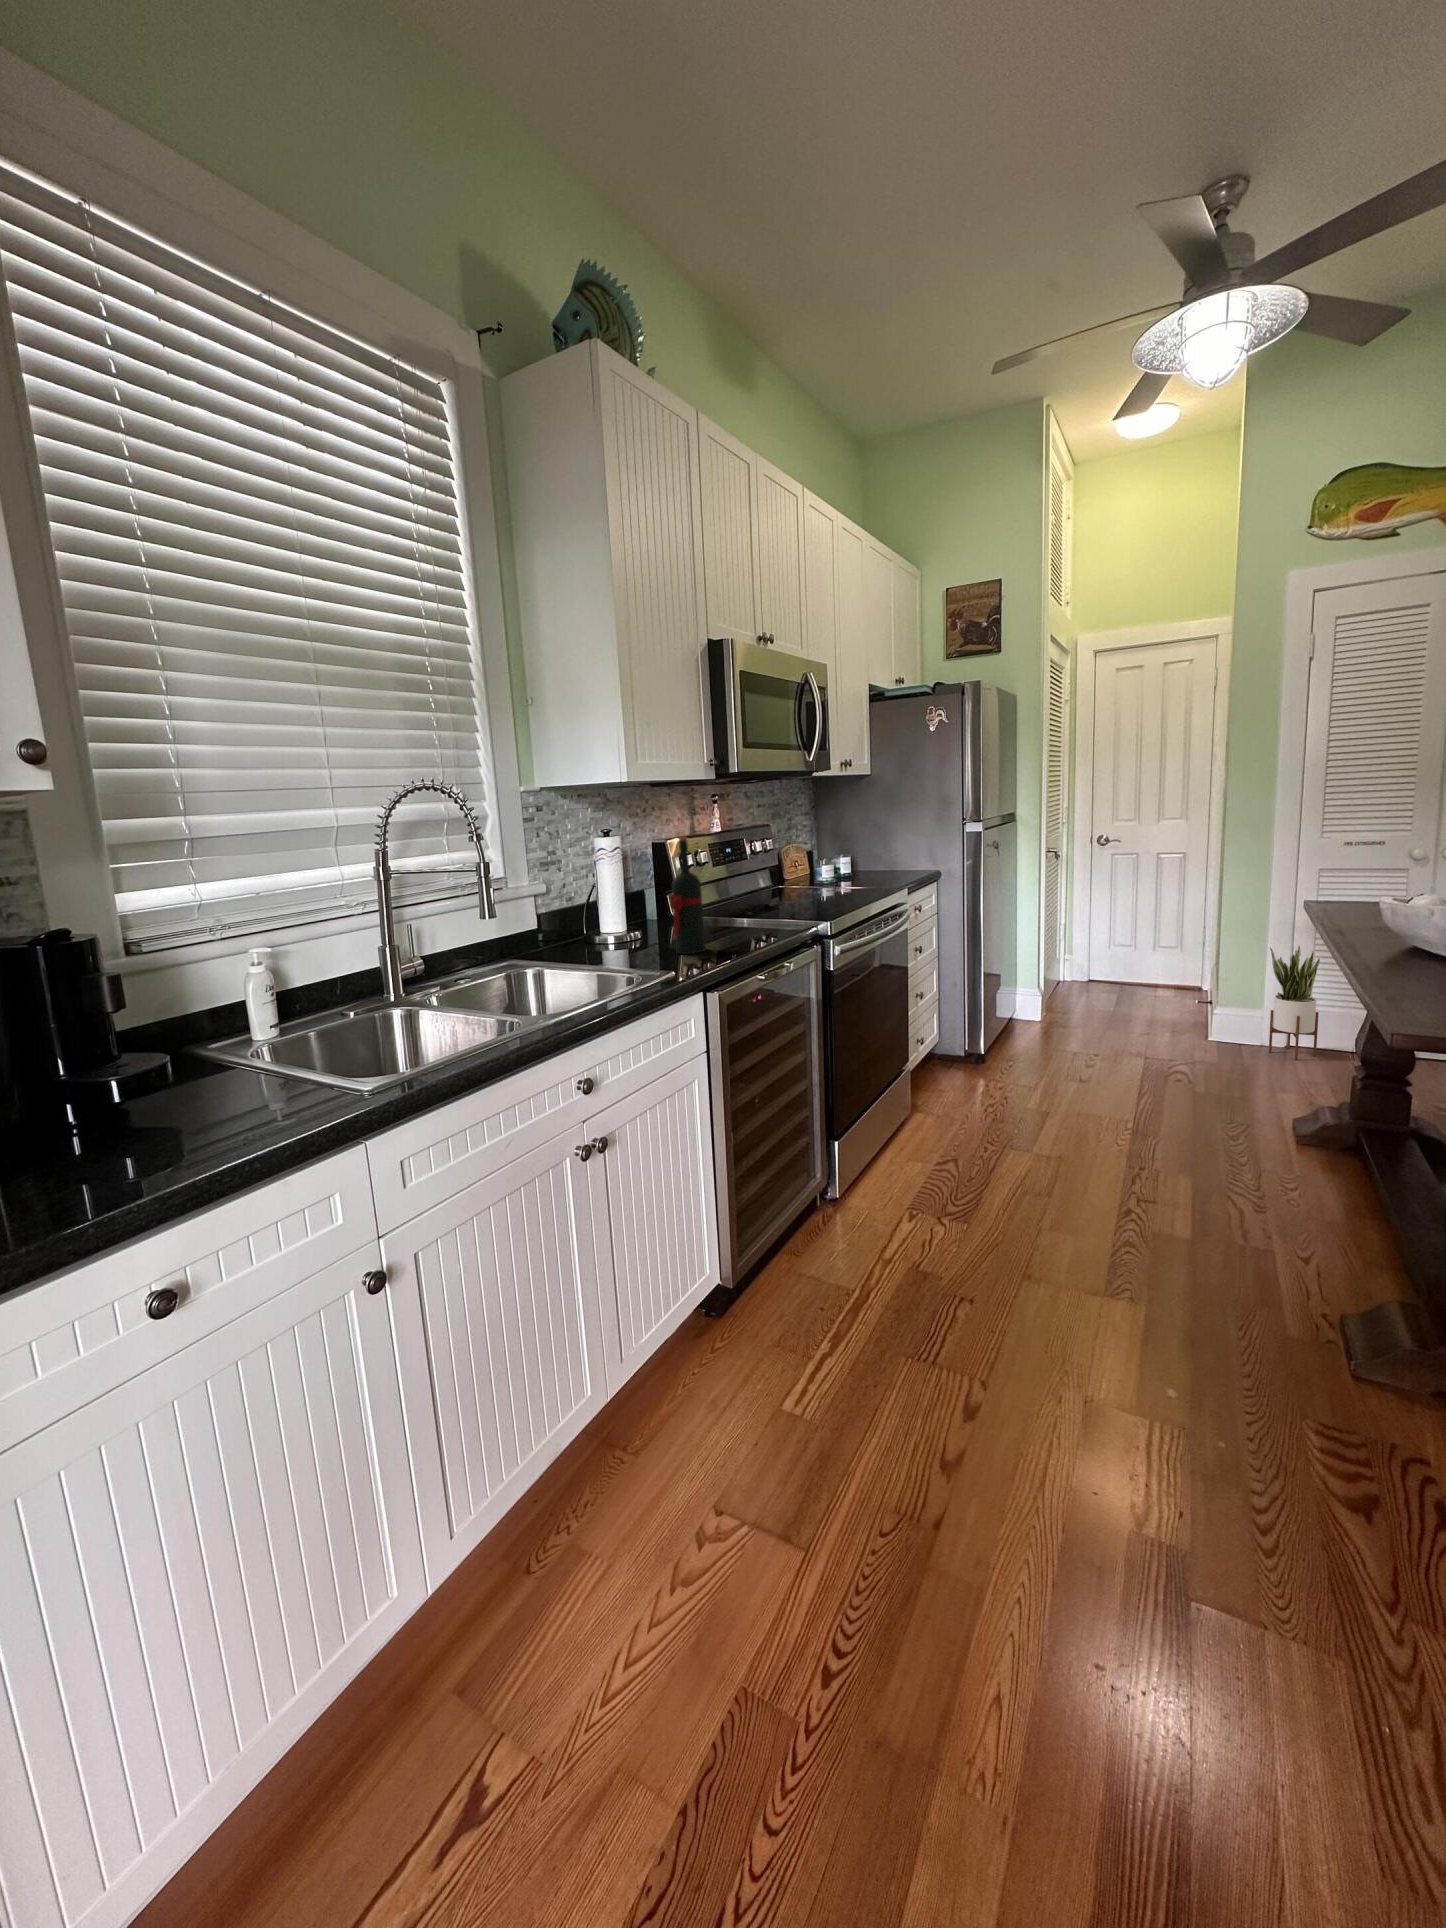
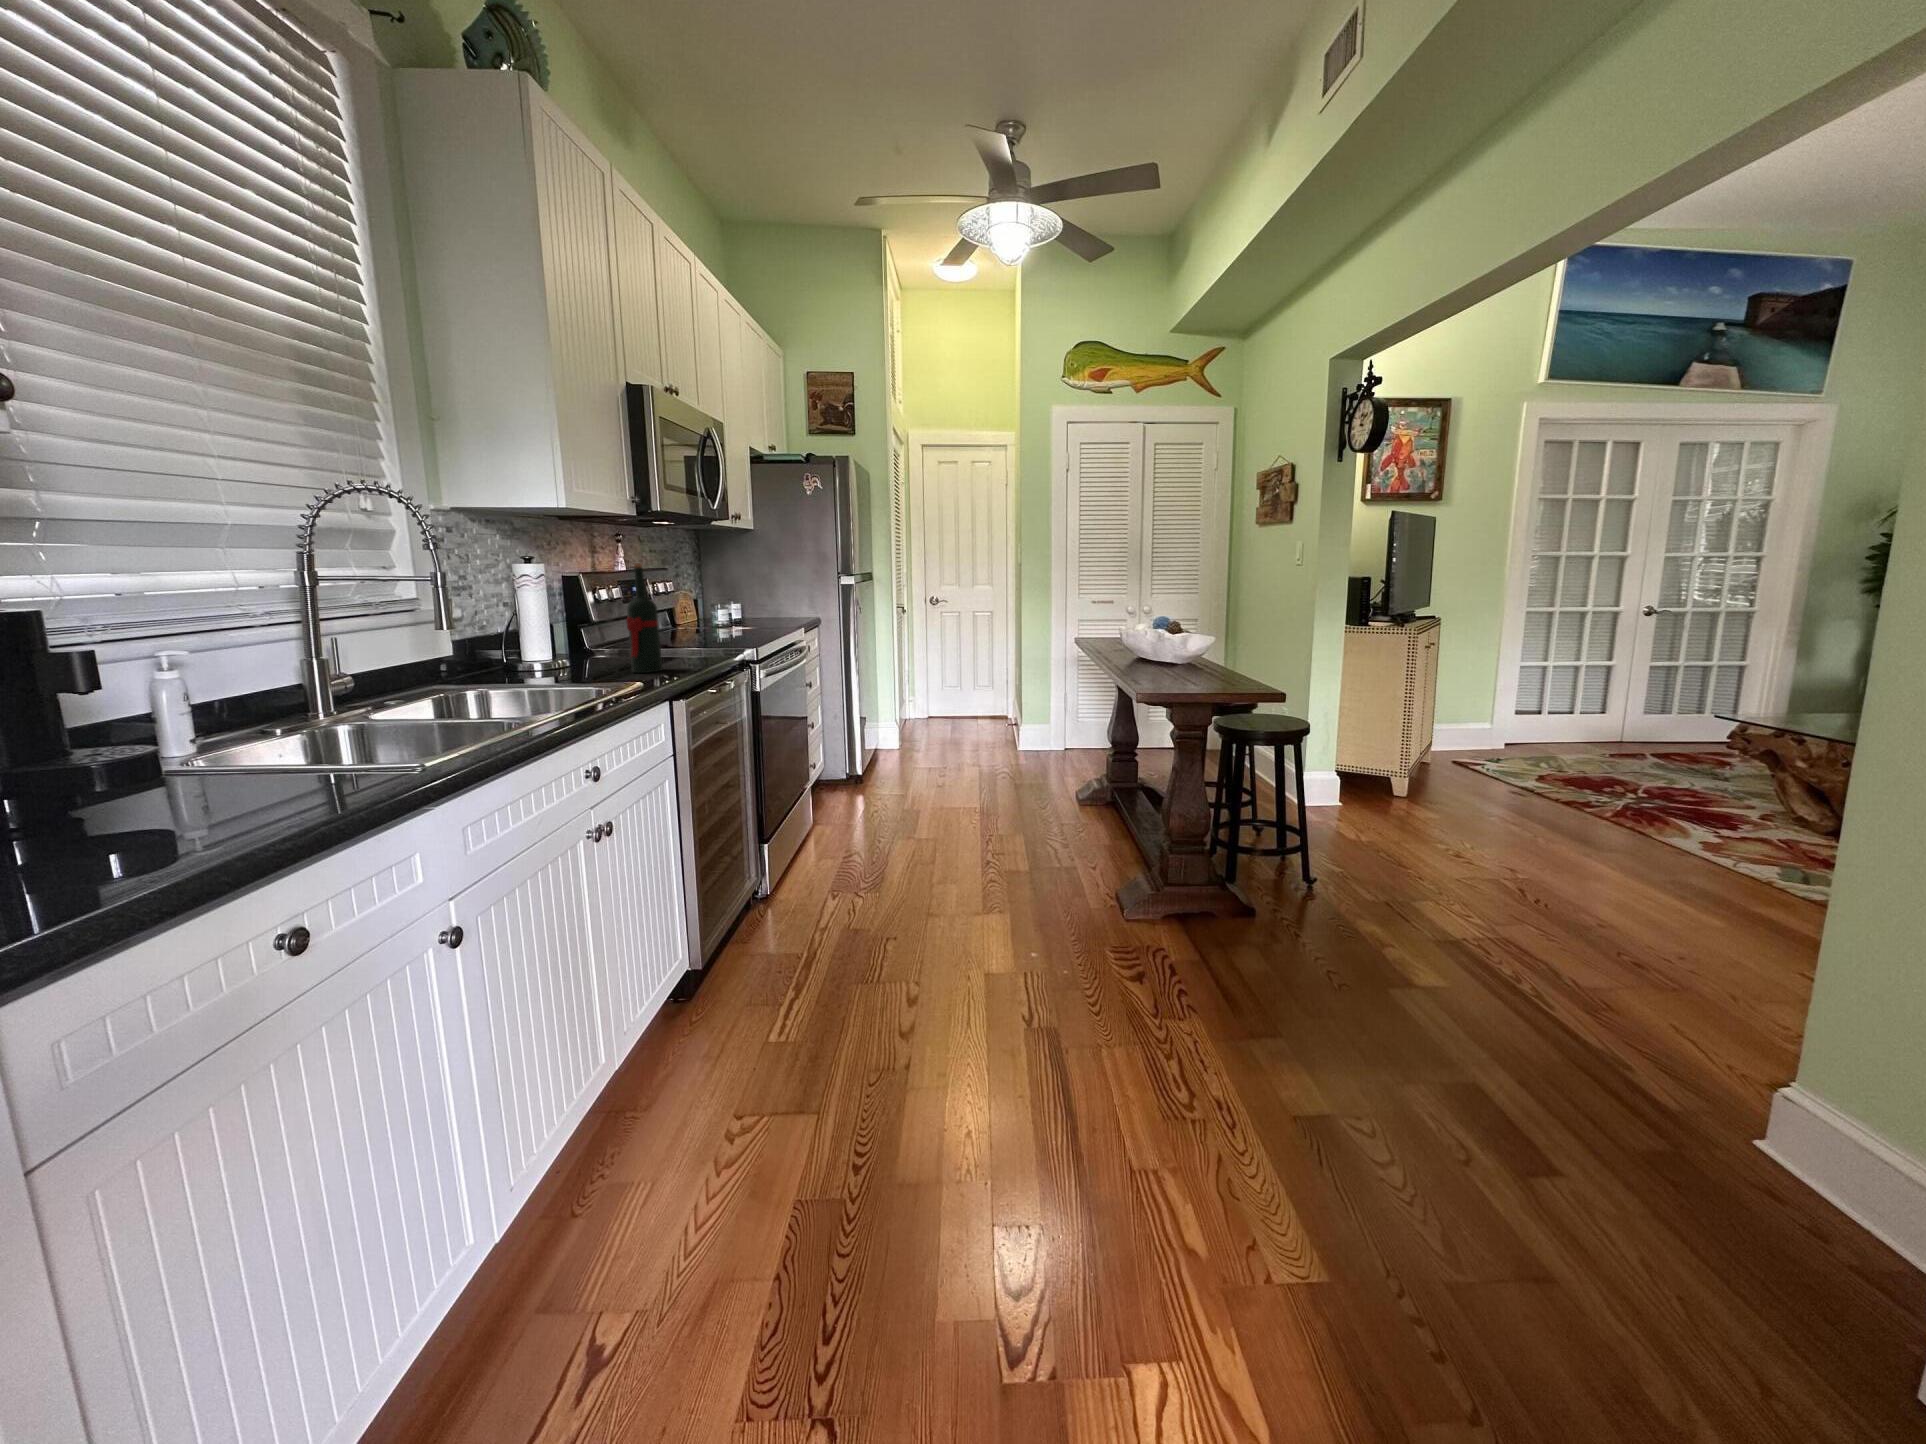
potted plant: present [1269,945,1320,1060] -> none [1047,677,1074,757]

